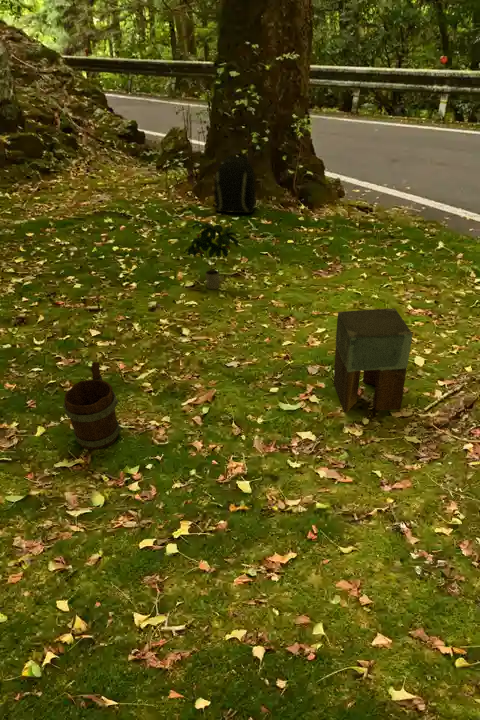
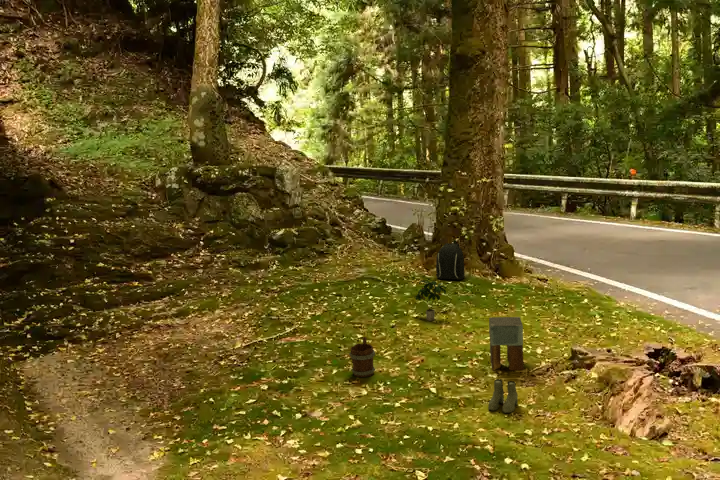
boots: none [374,487,437,570] -> present [488,379,518,413]

